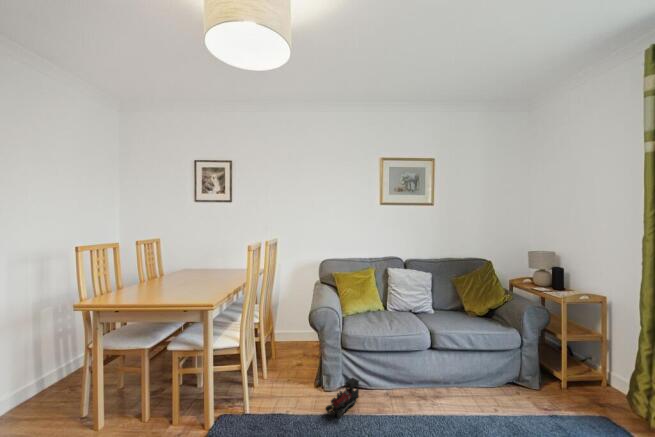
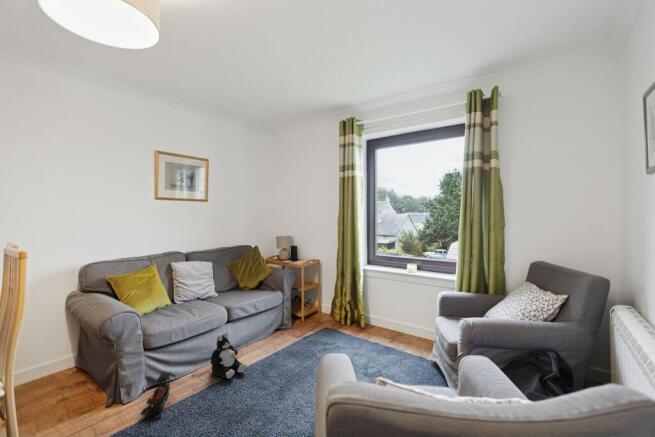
plush toy: none [400,362,440,419] -> present [211,333,247,379]

